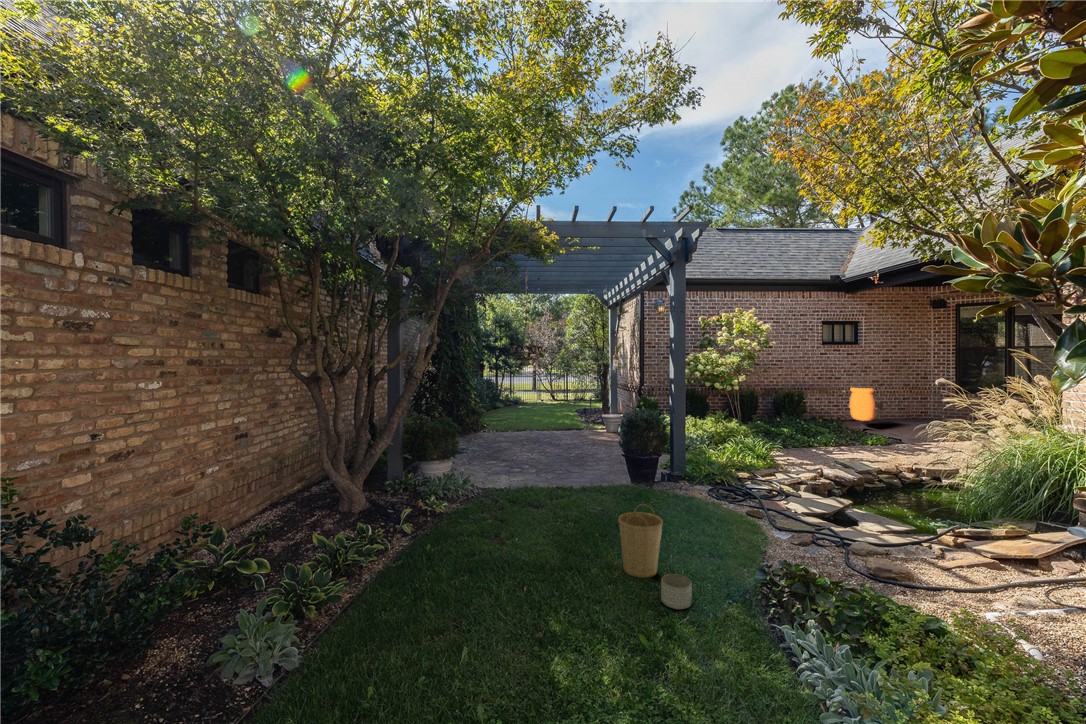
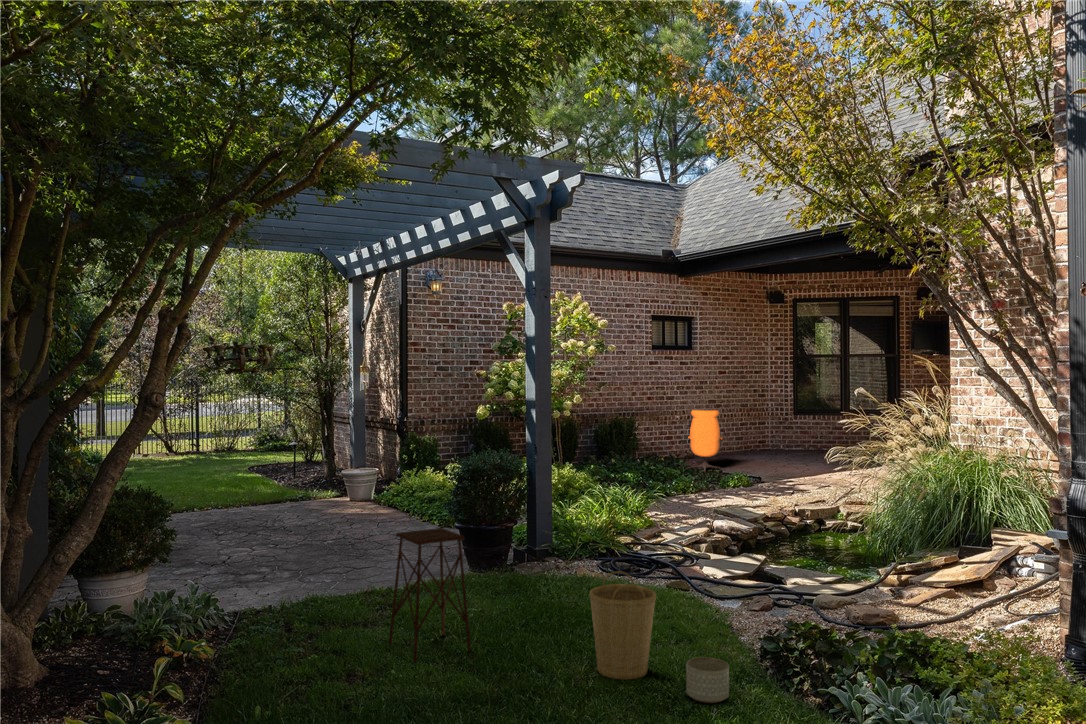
side table: none [529,461,567,538] -> present [389,528,471,662]

